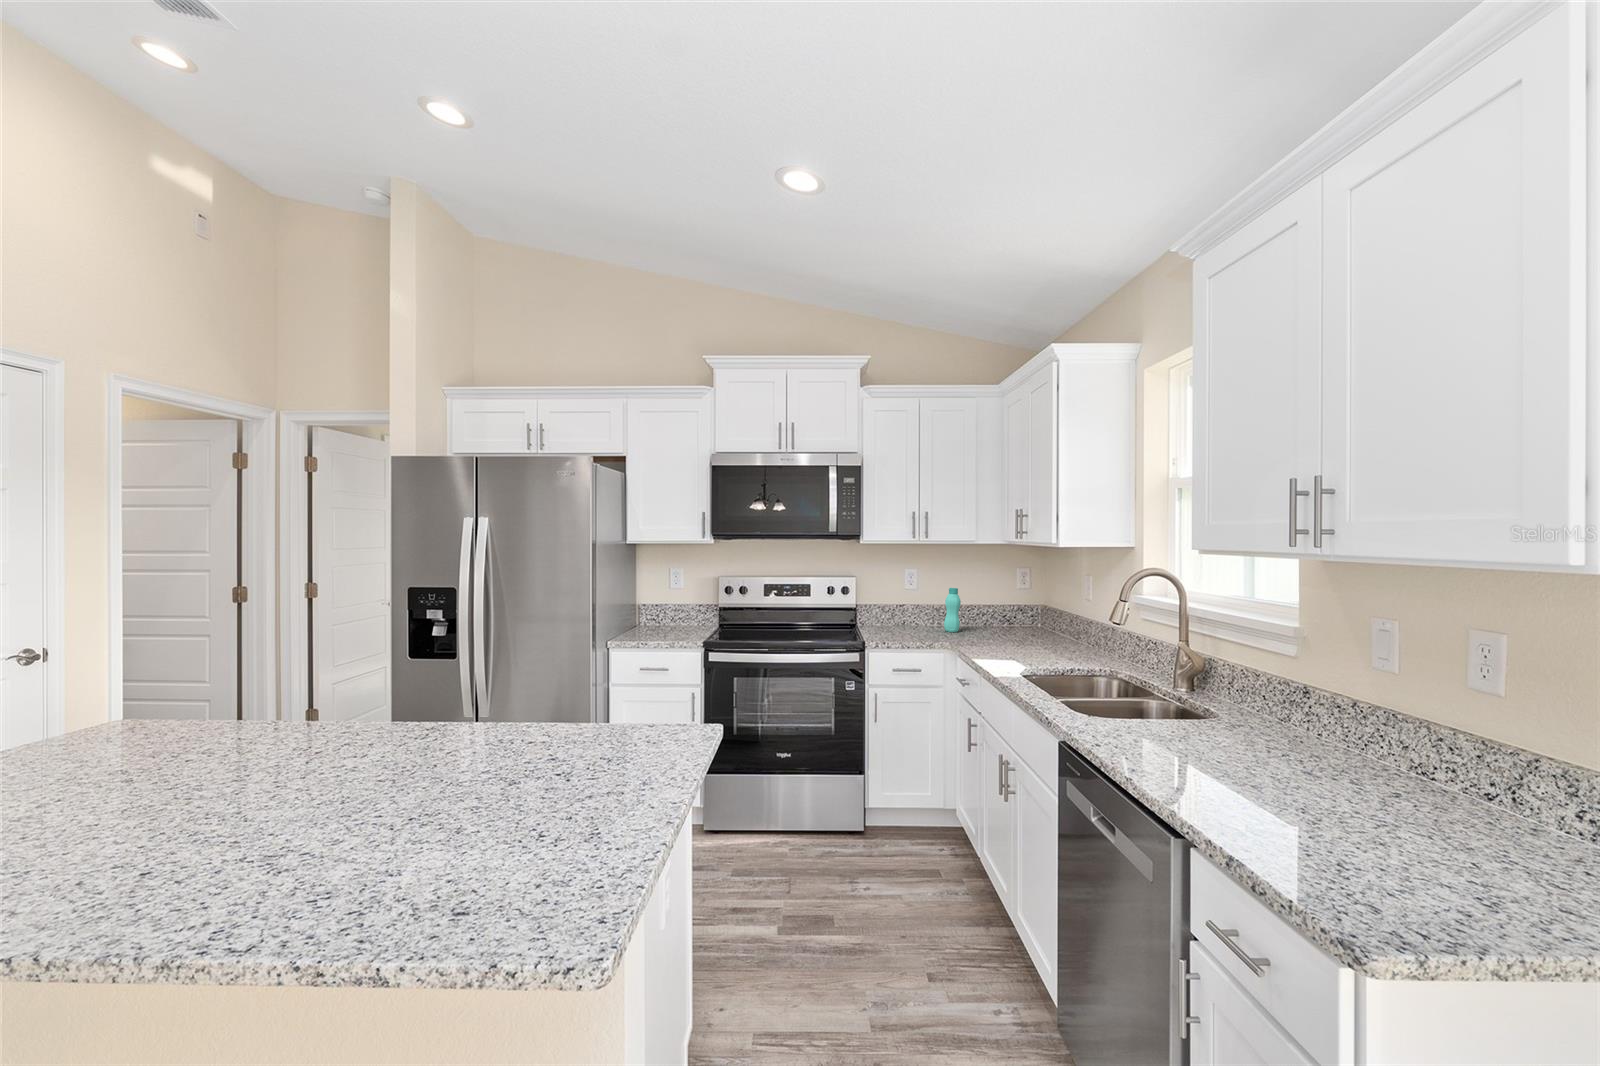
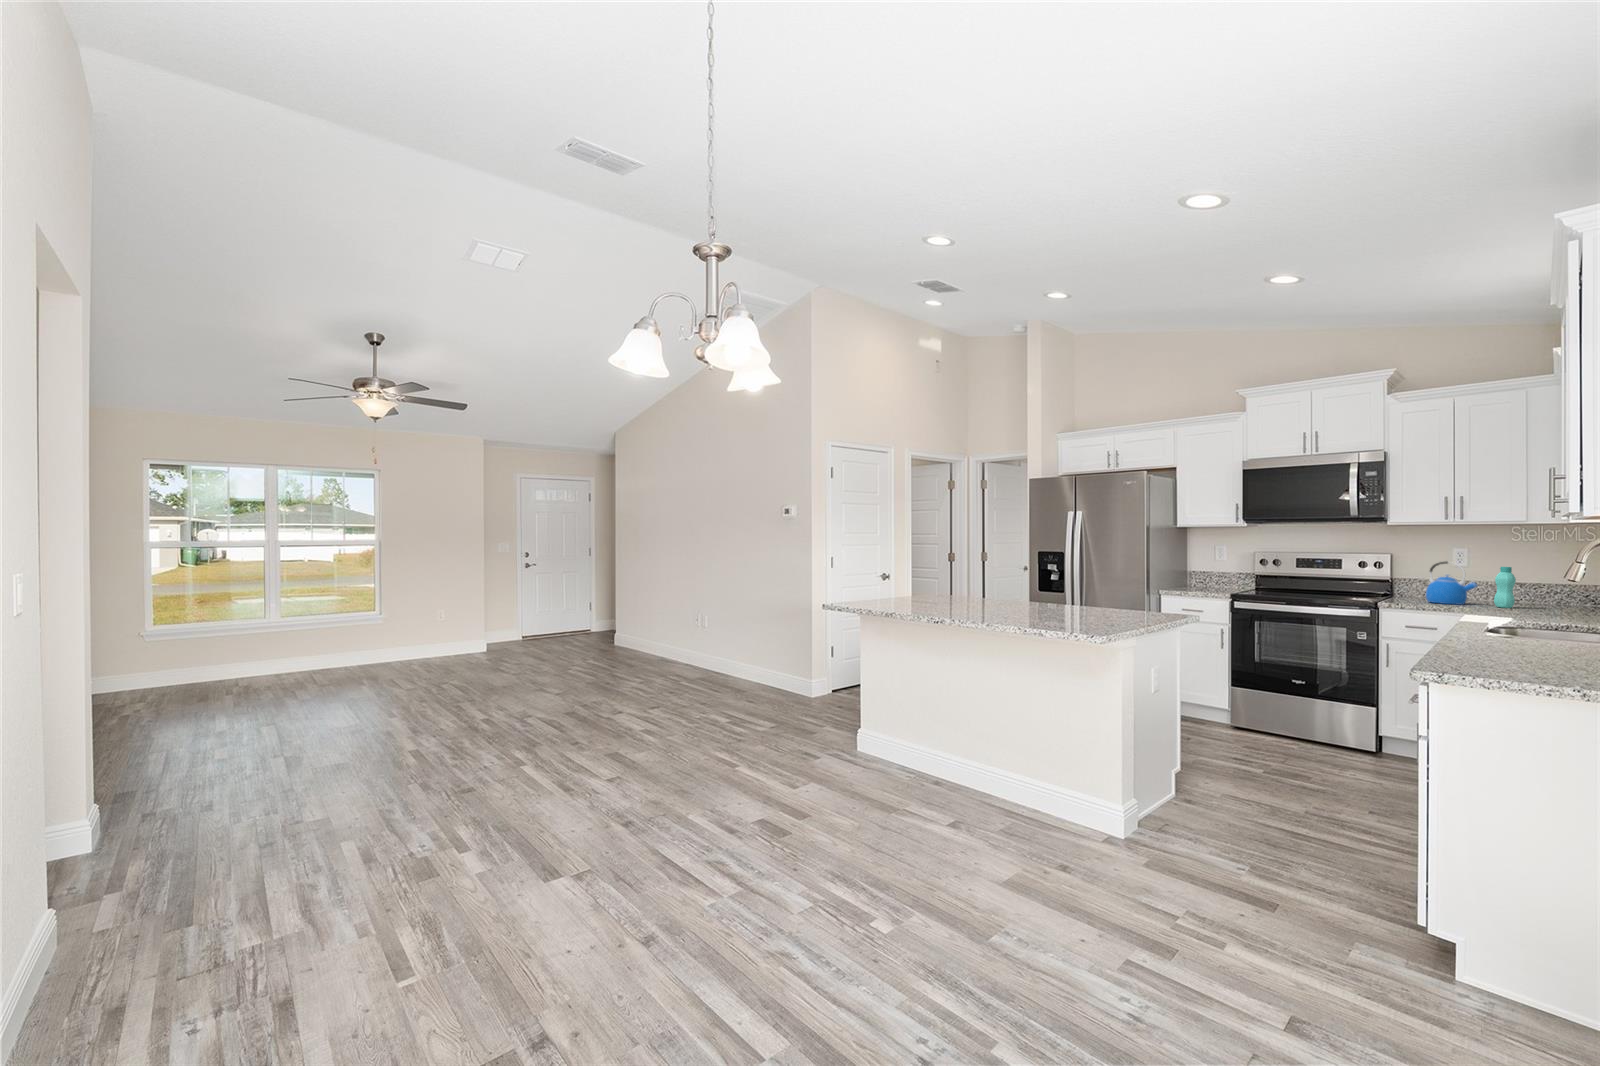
kettle: none [884,582,928,631] -> present [1426,562,1477,605]

